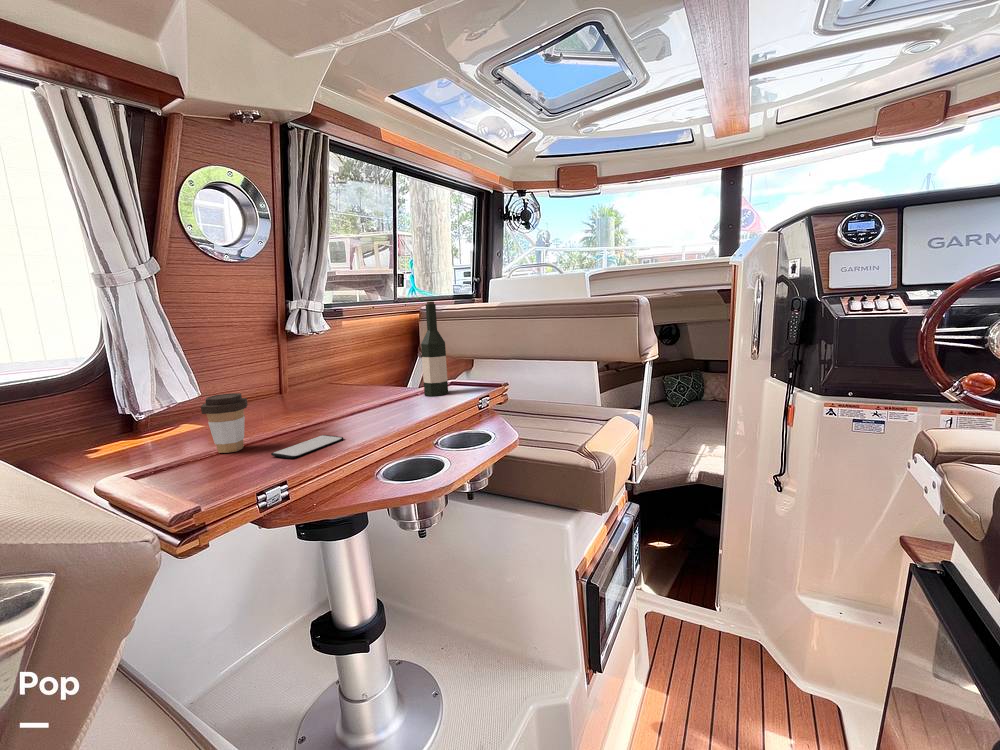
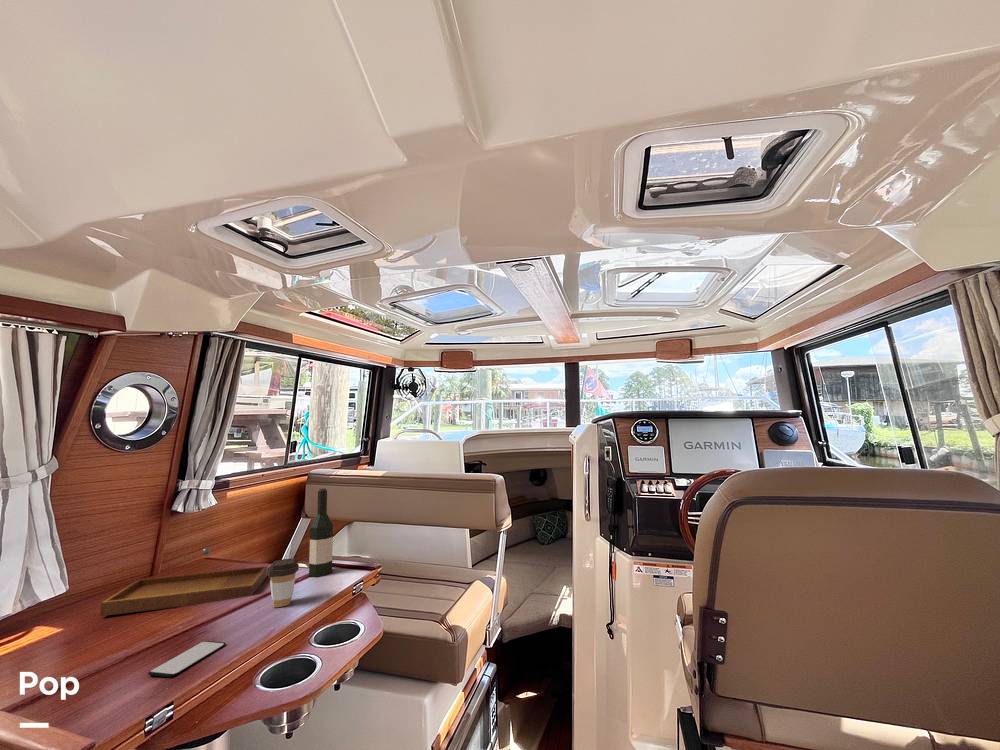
tray: none [233,361,384,417] -> present [100,548,268,616]
coffee cup: present [201,393,248,453] -> present [267,559,299,607]

